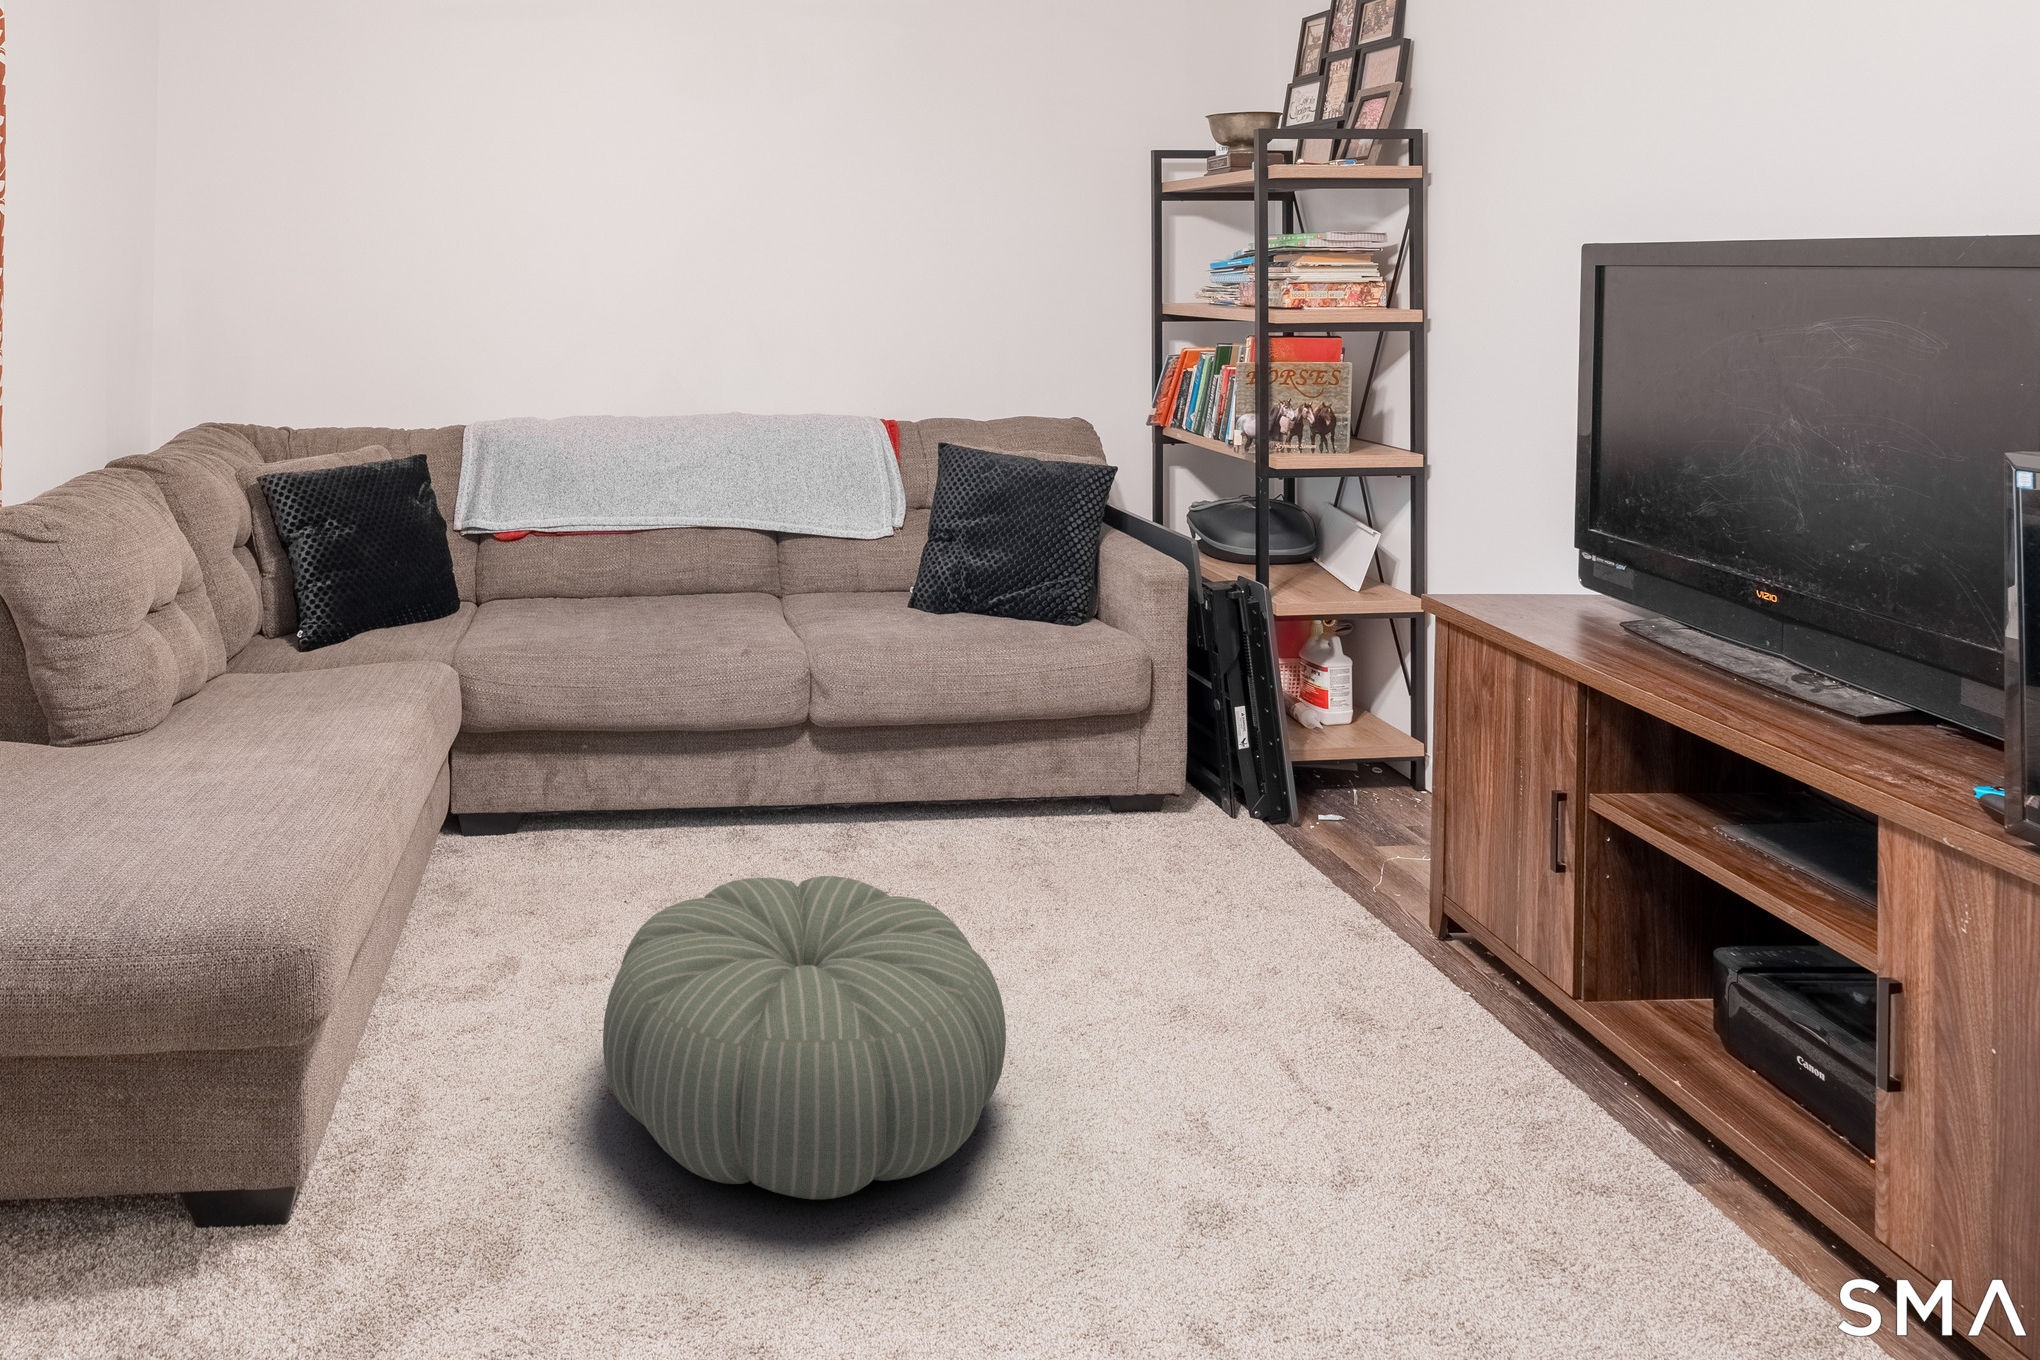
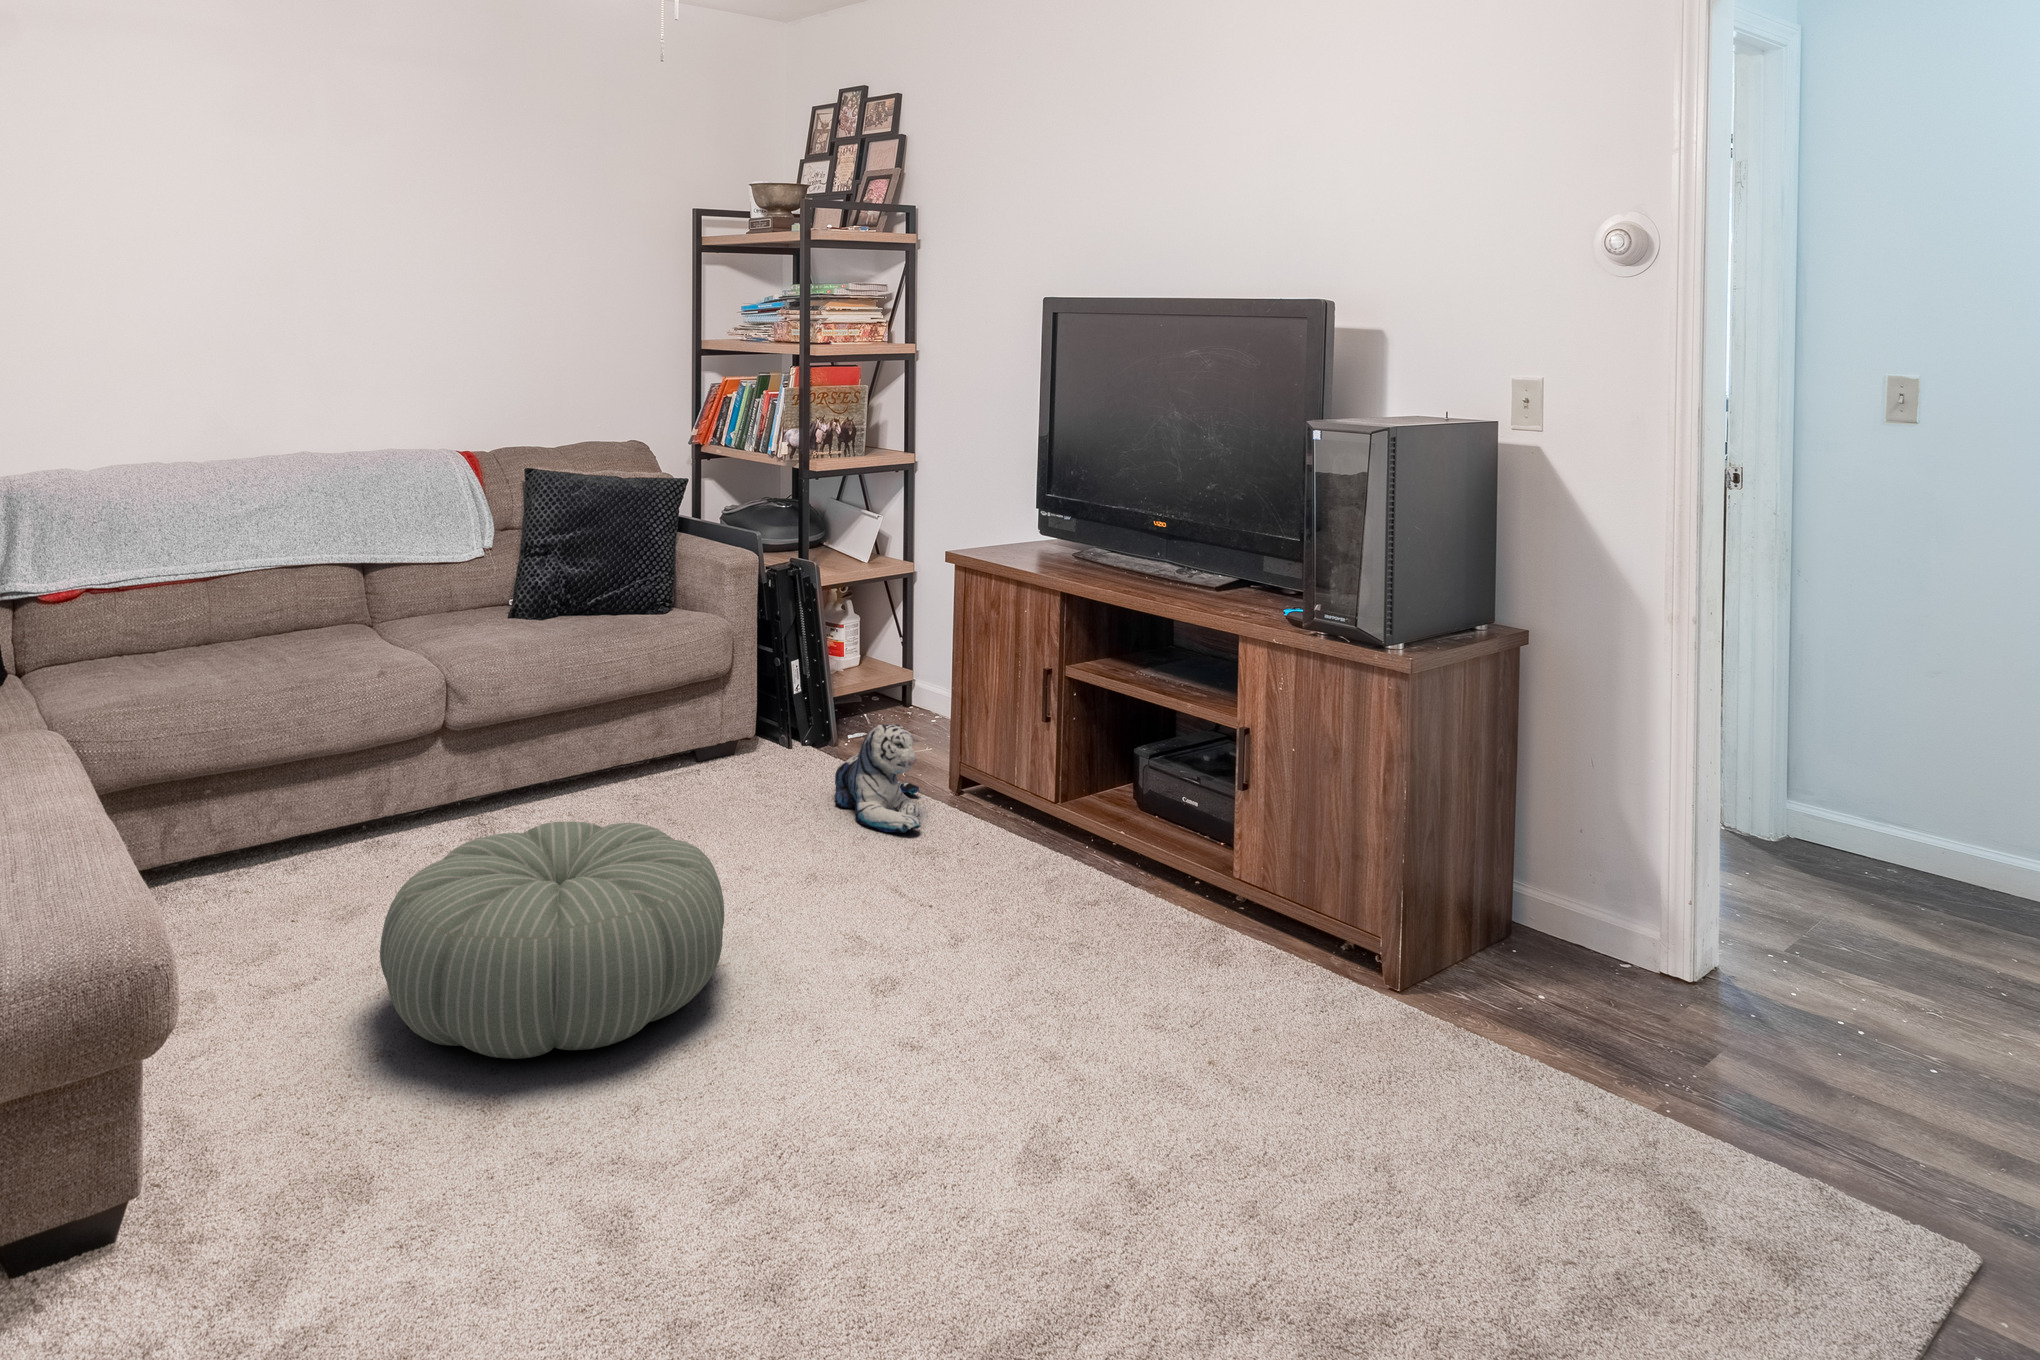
plush toy: none [1250,819,1374,977] -> present [835,724,920,833]

